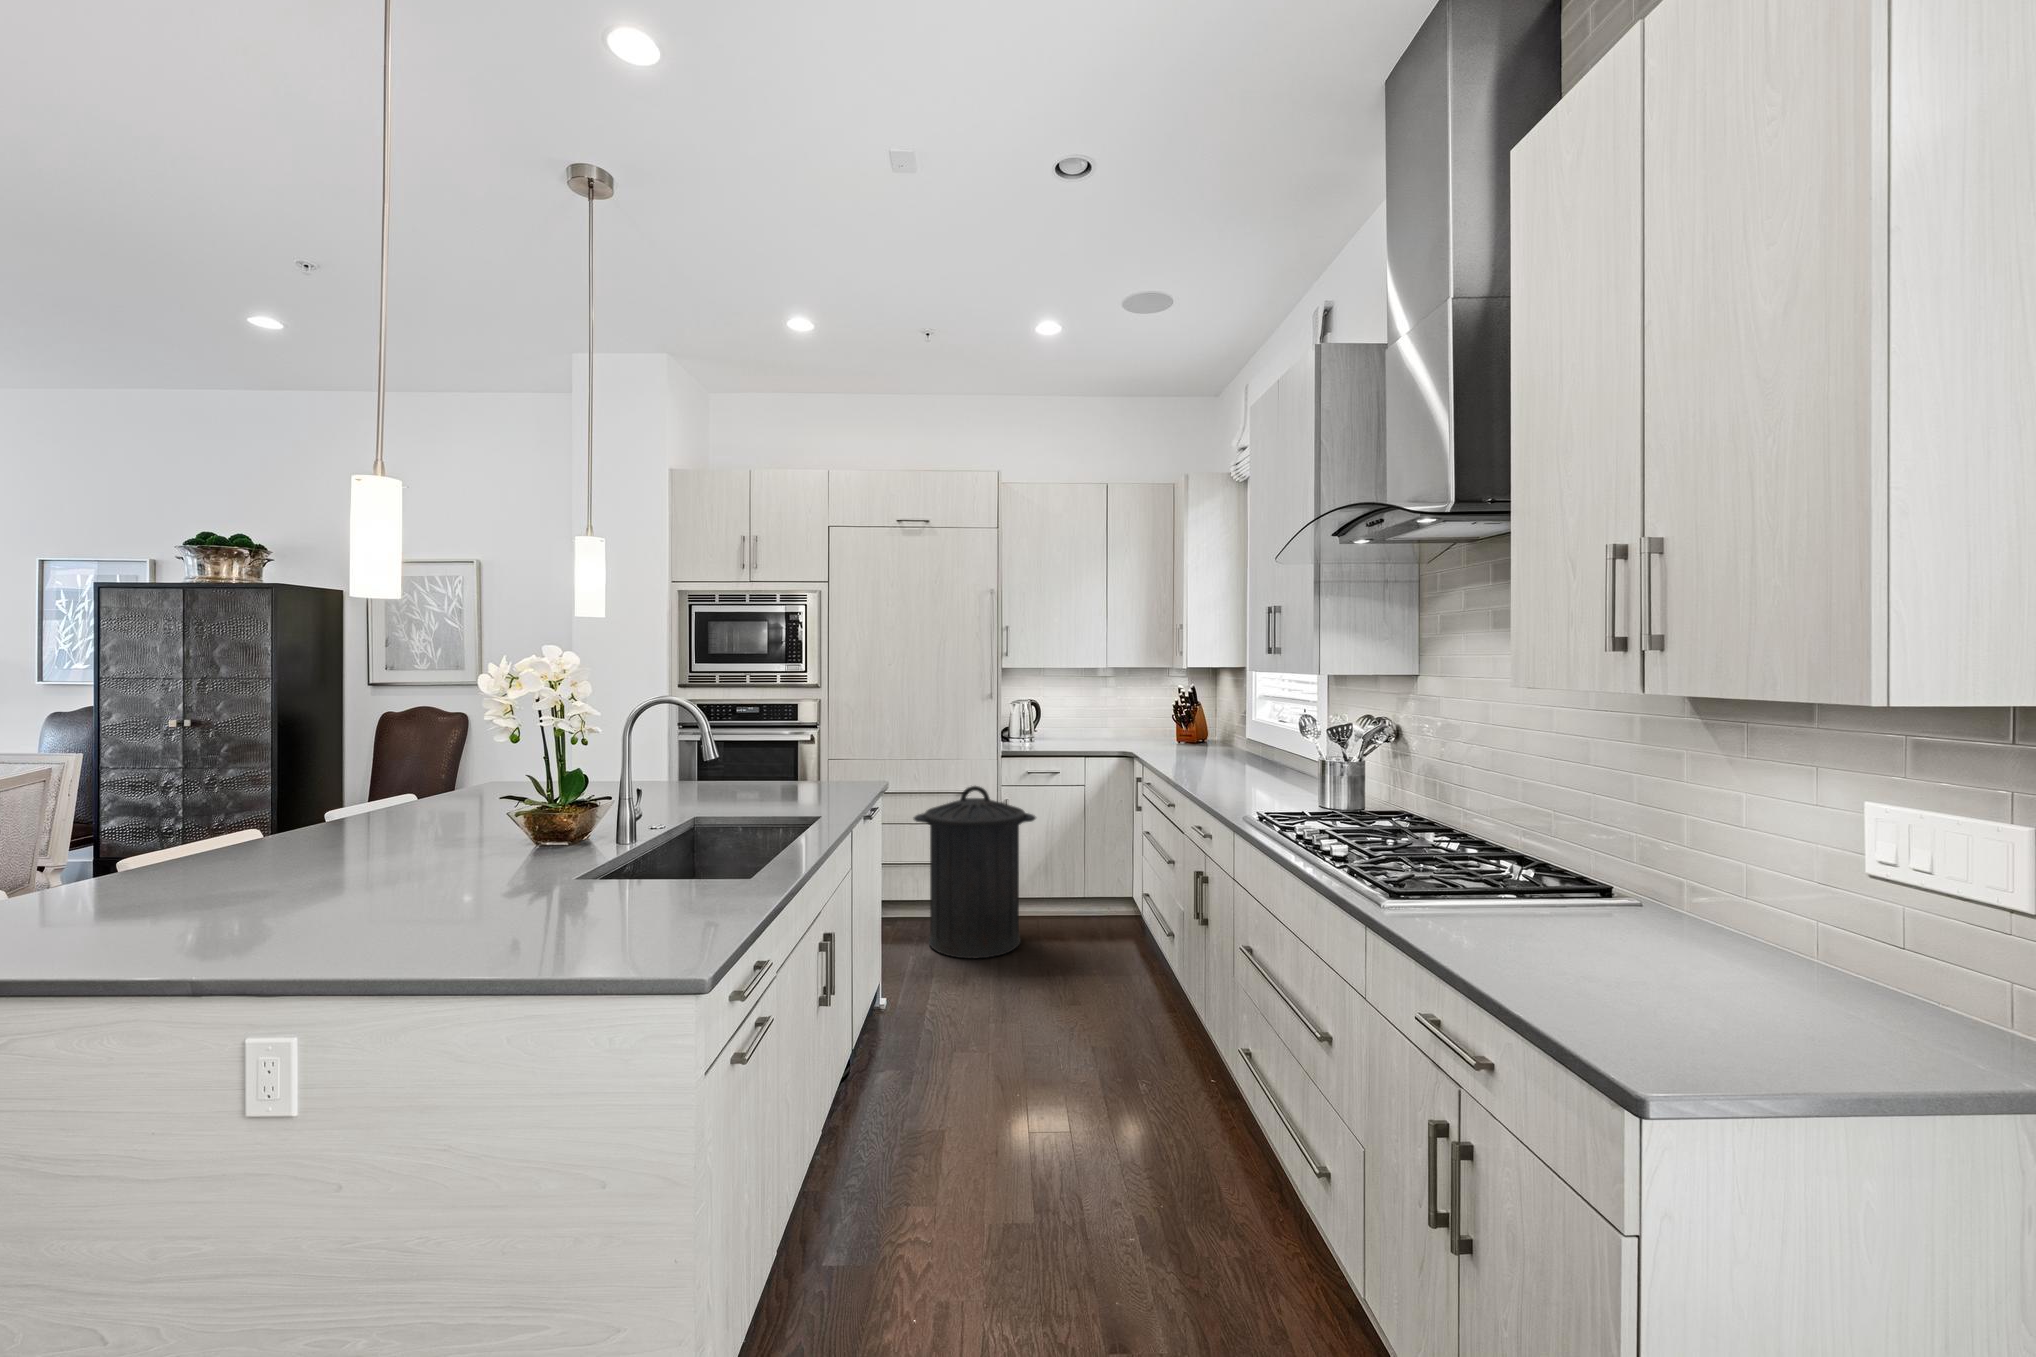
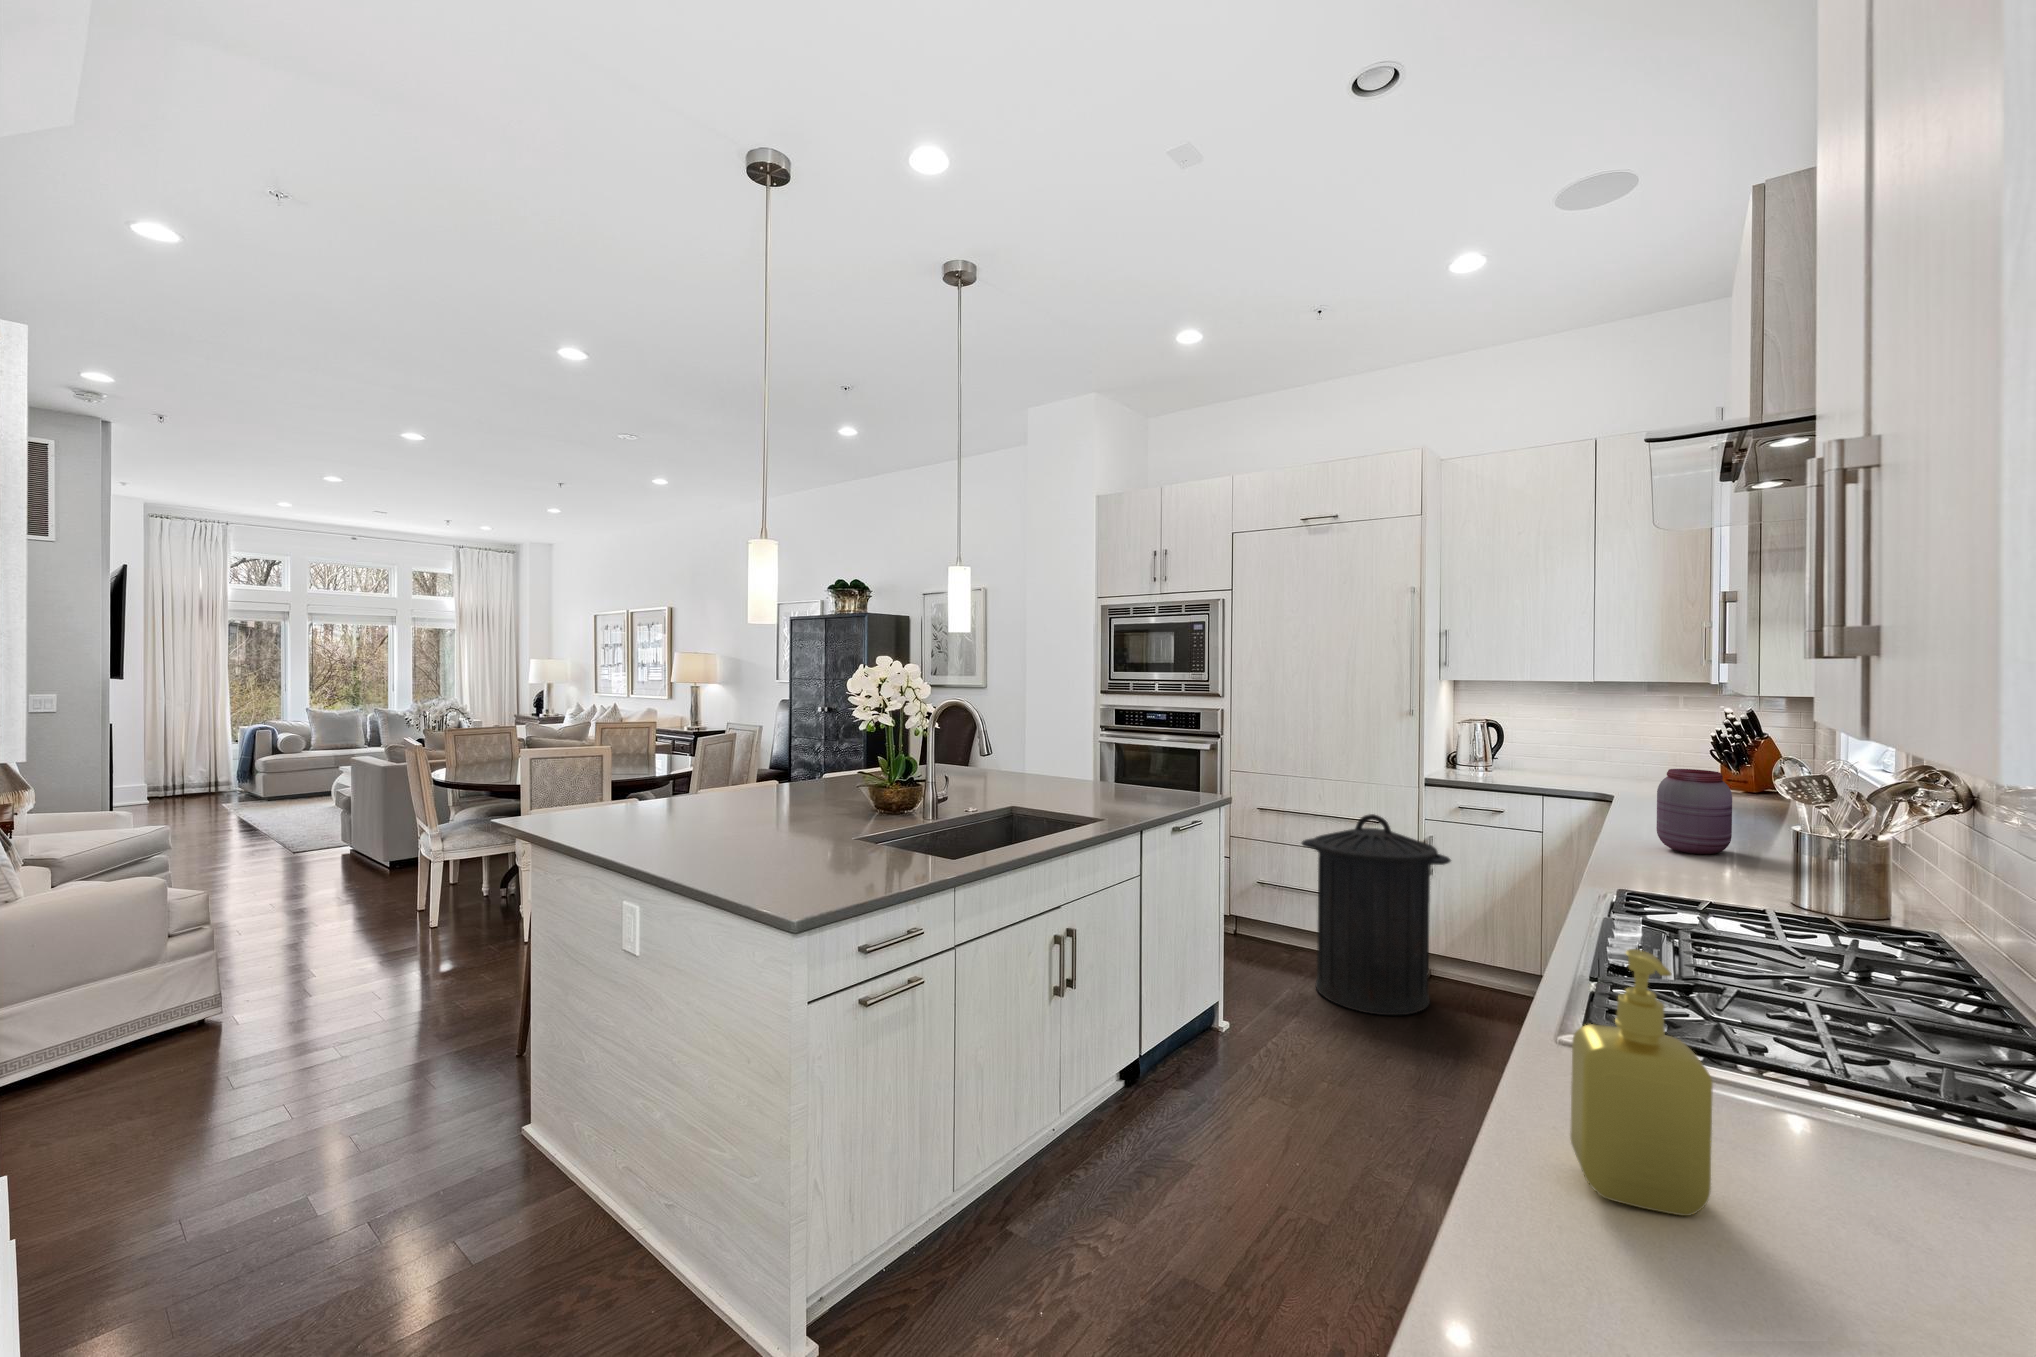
jar: none [1225,729,1268,787] -> present [1656,769,1732,854]
soap dispenser: none [1497,836,1574,982] -> present [1570,949,1713,1216]

